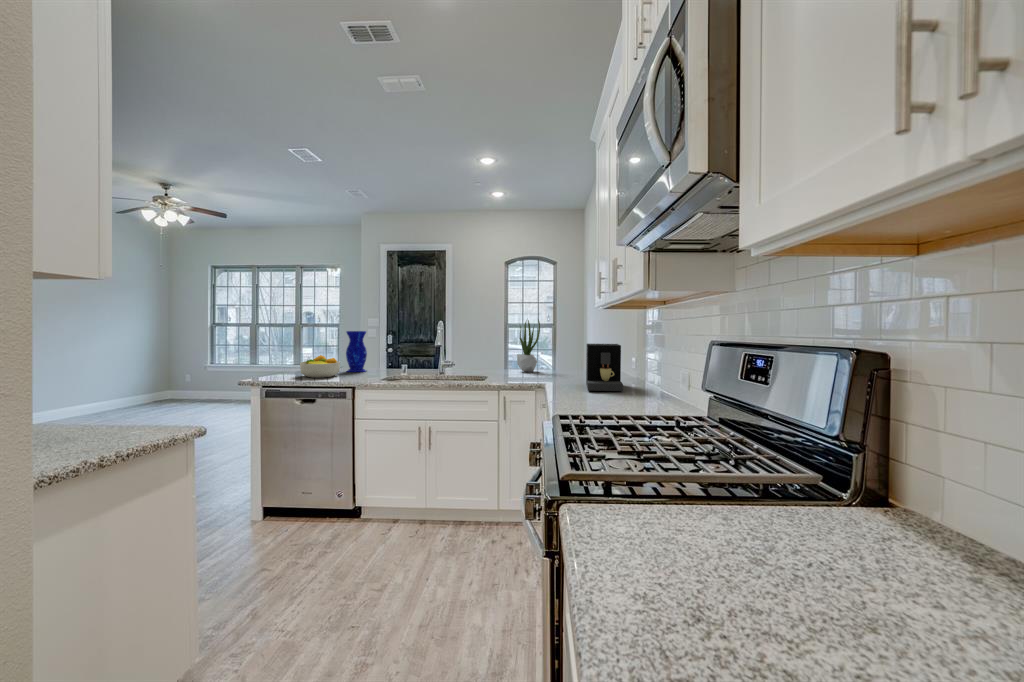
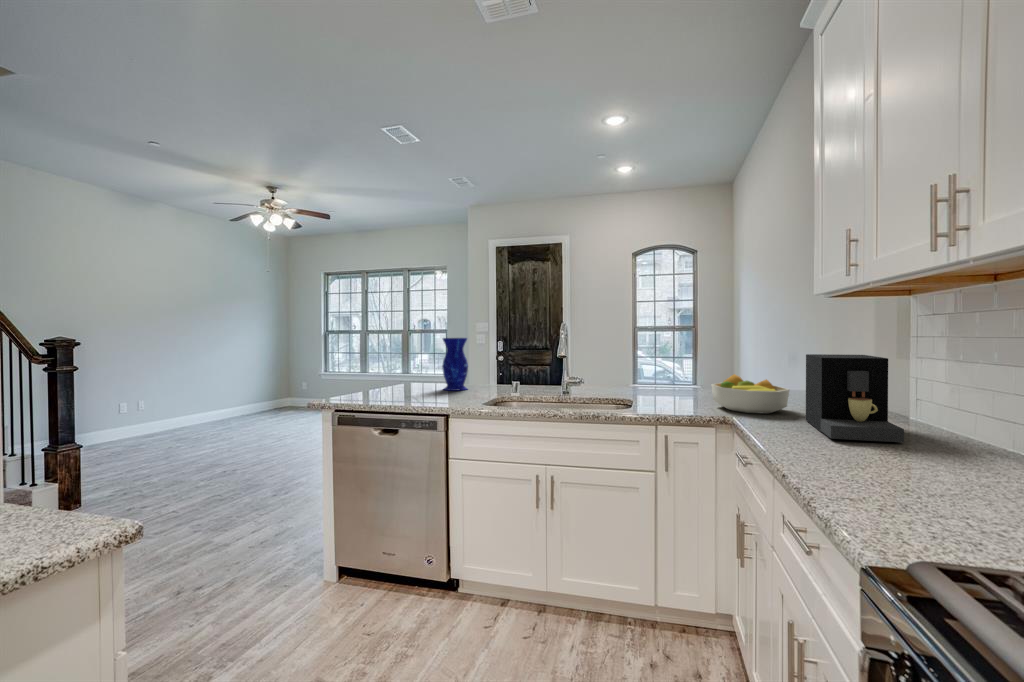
potted plant: present [517,320,540,372] -> none [670,317,703,393]
fruit bowl: present [300,355,340,378] -> present [712,374,789,414]

